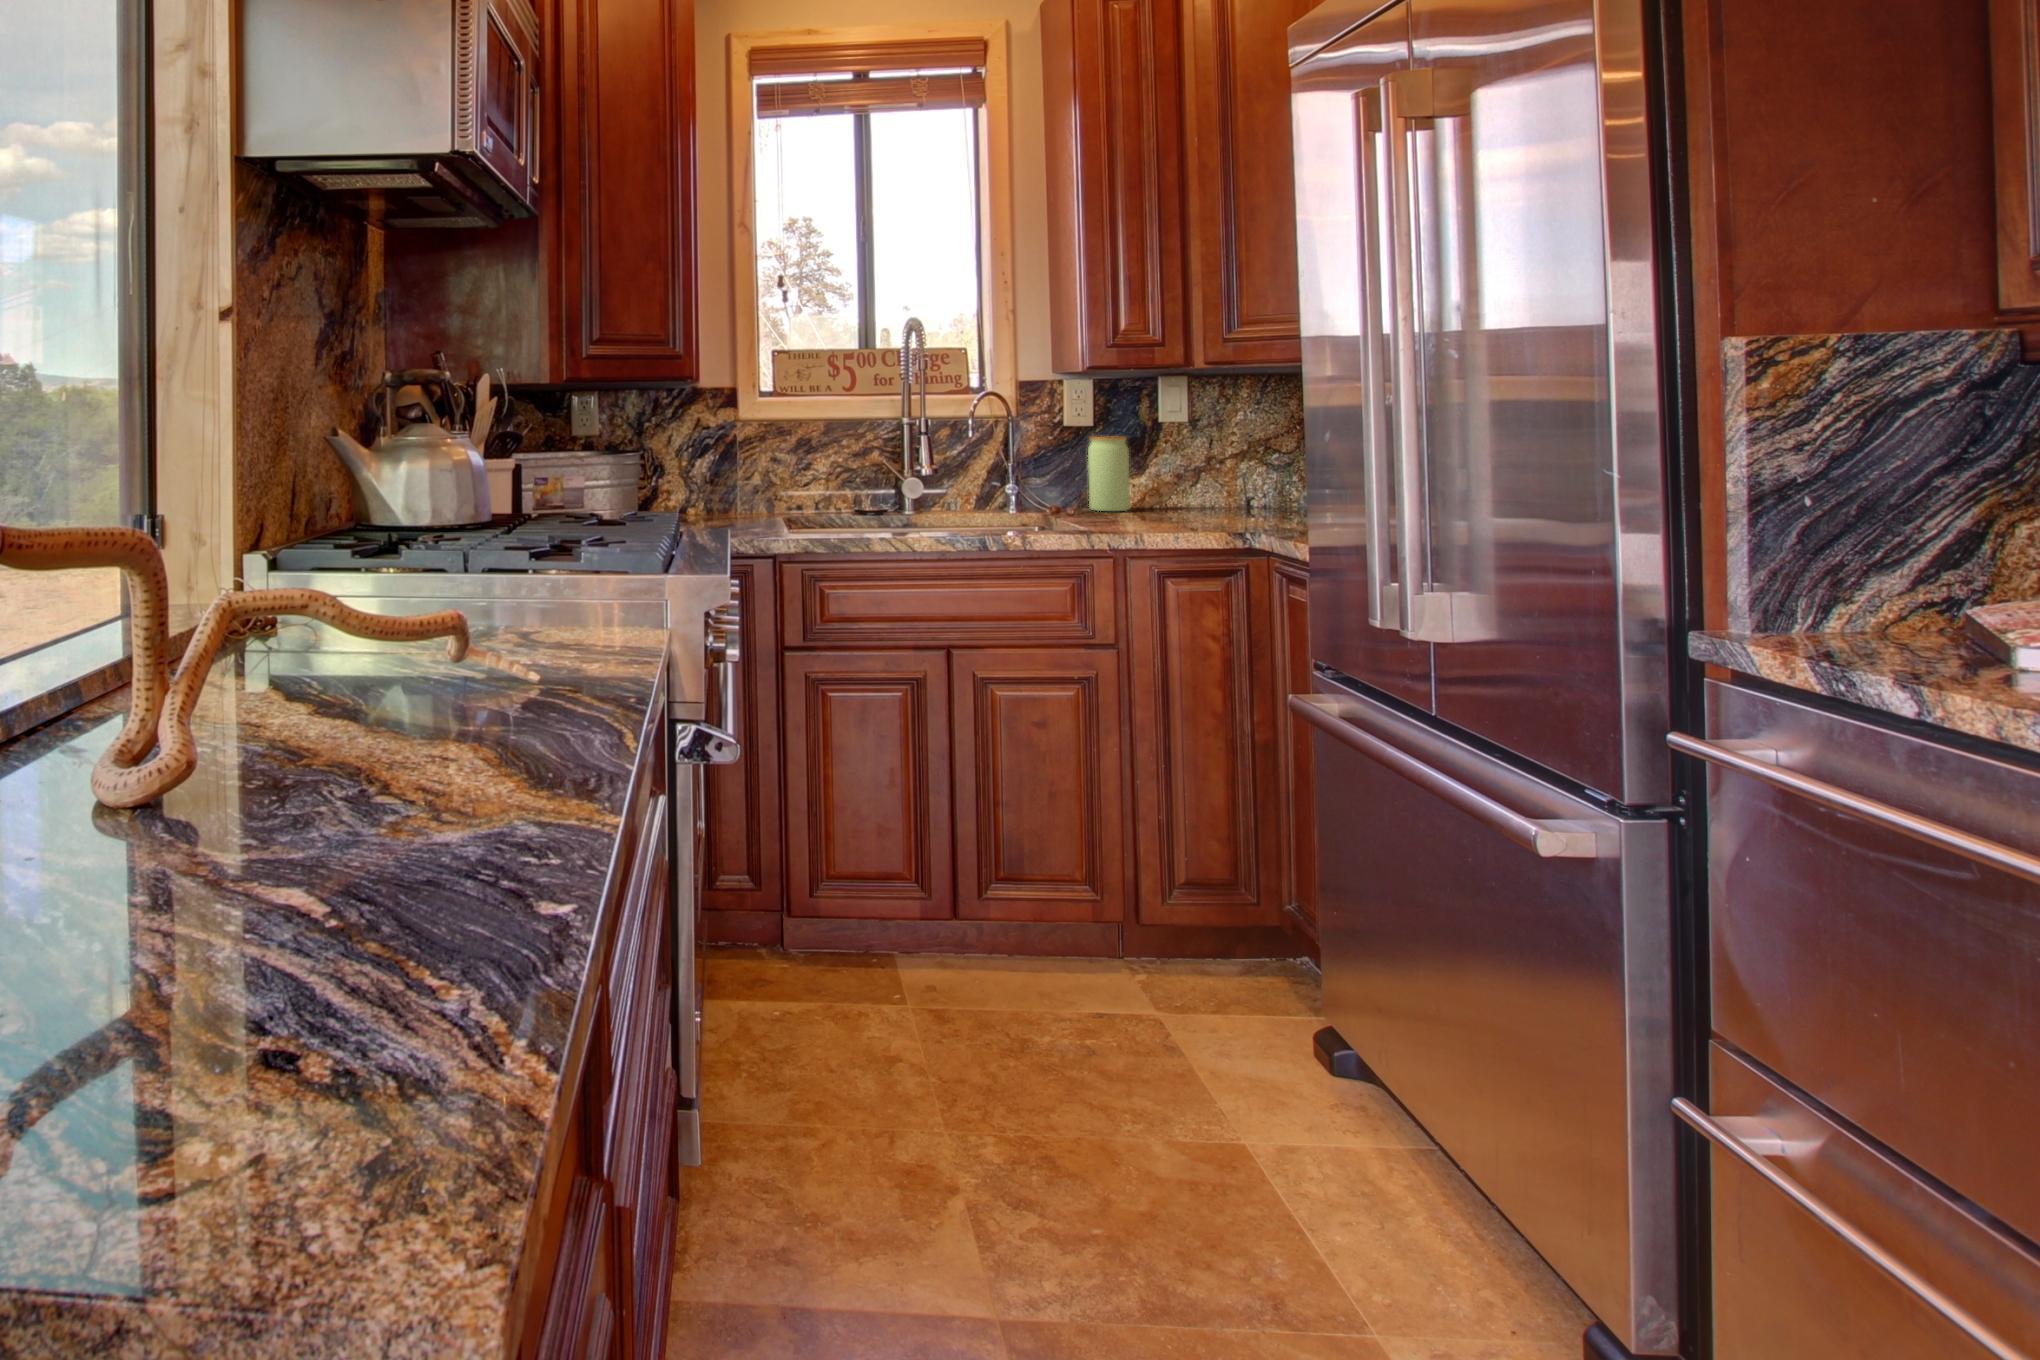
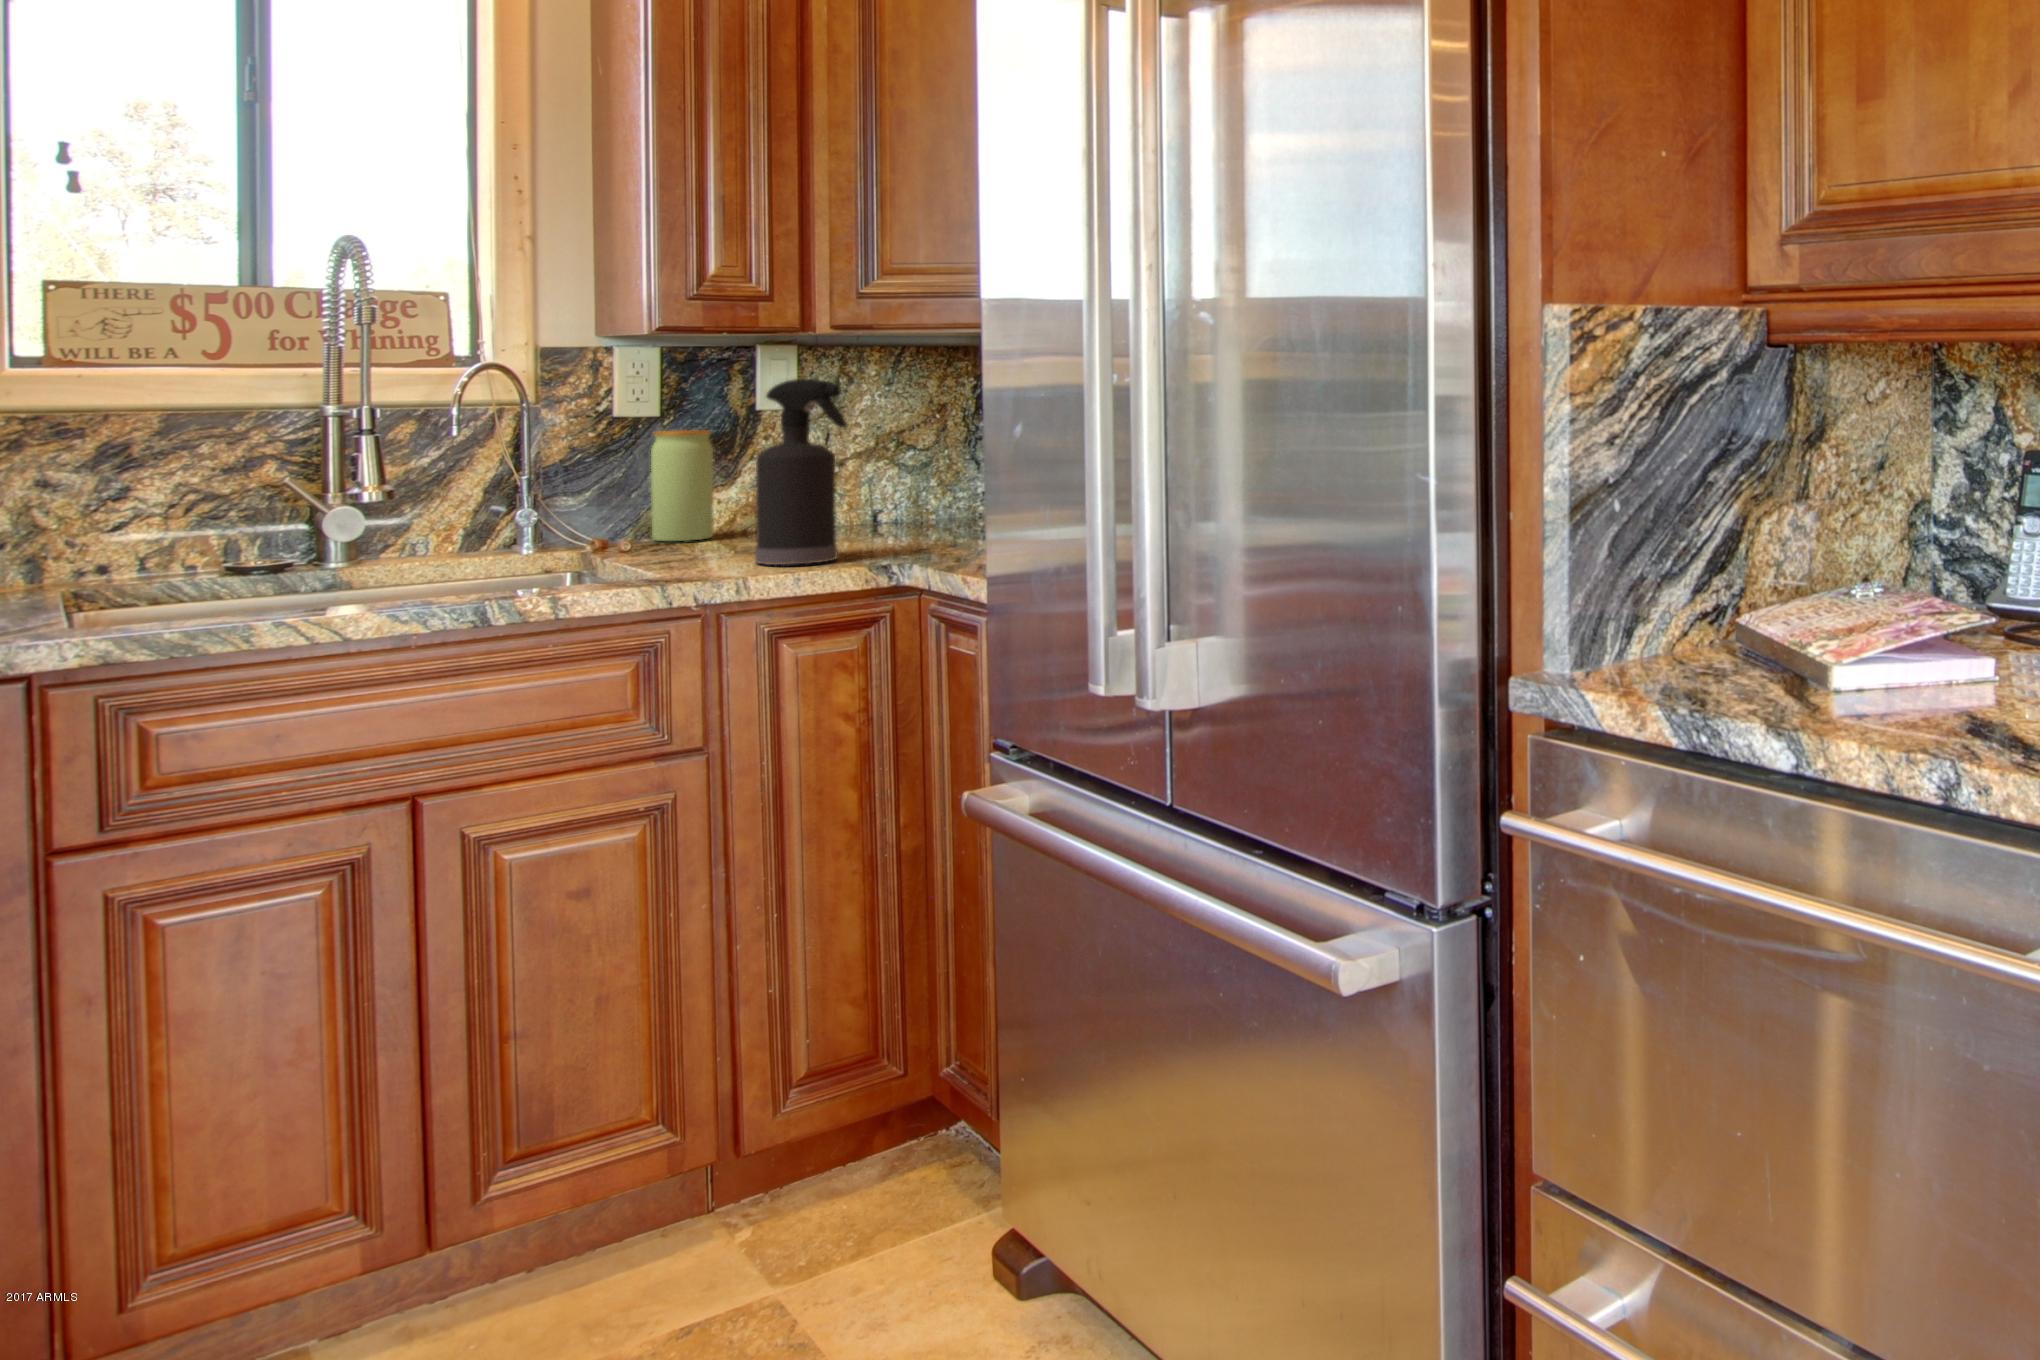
spray bottle: none [1152,401,1217,530] -> present [755,379,847,565]

